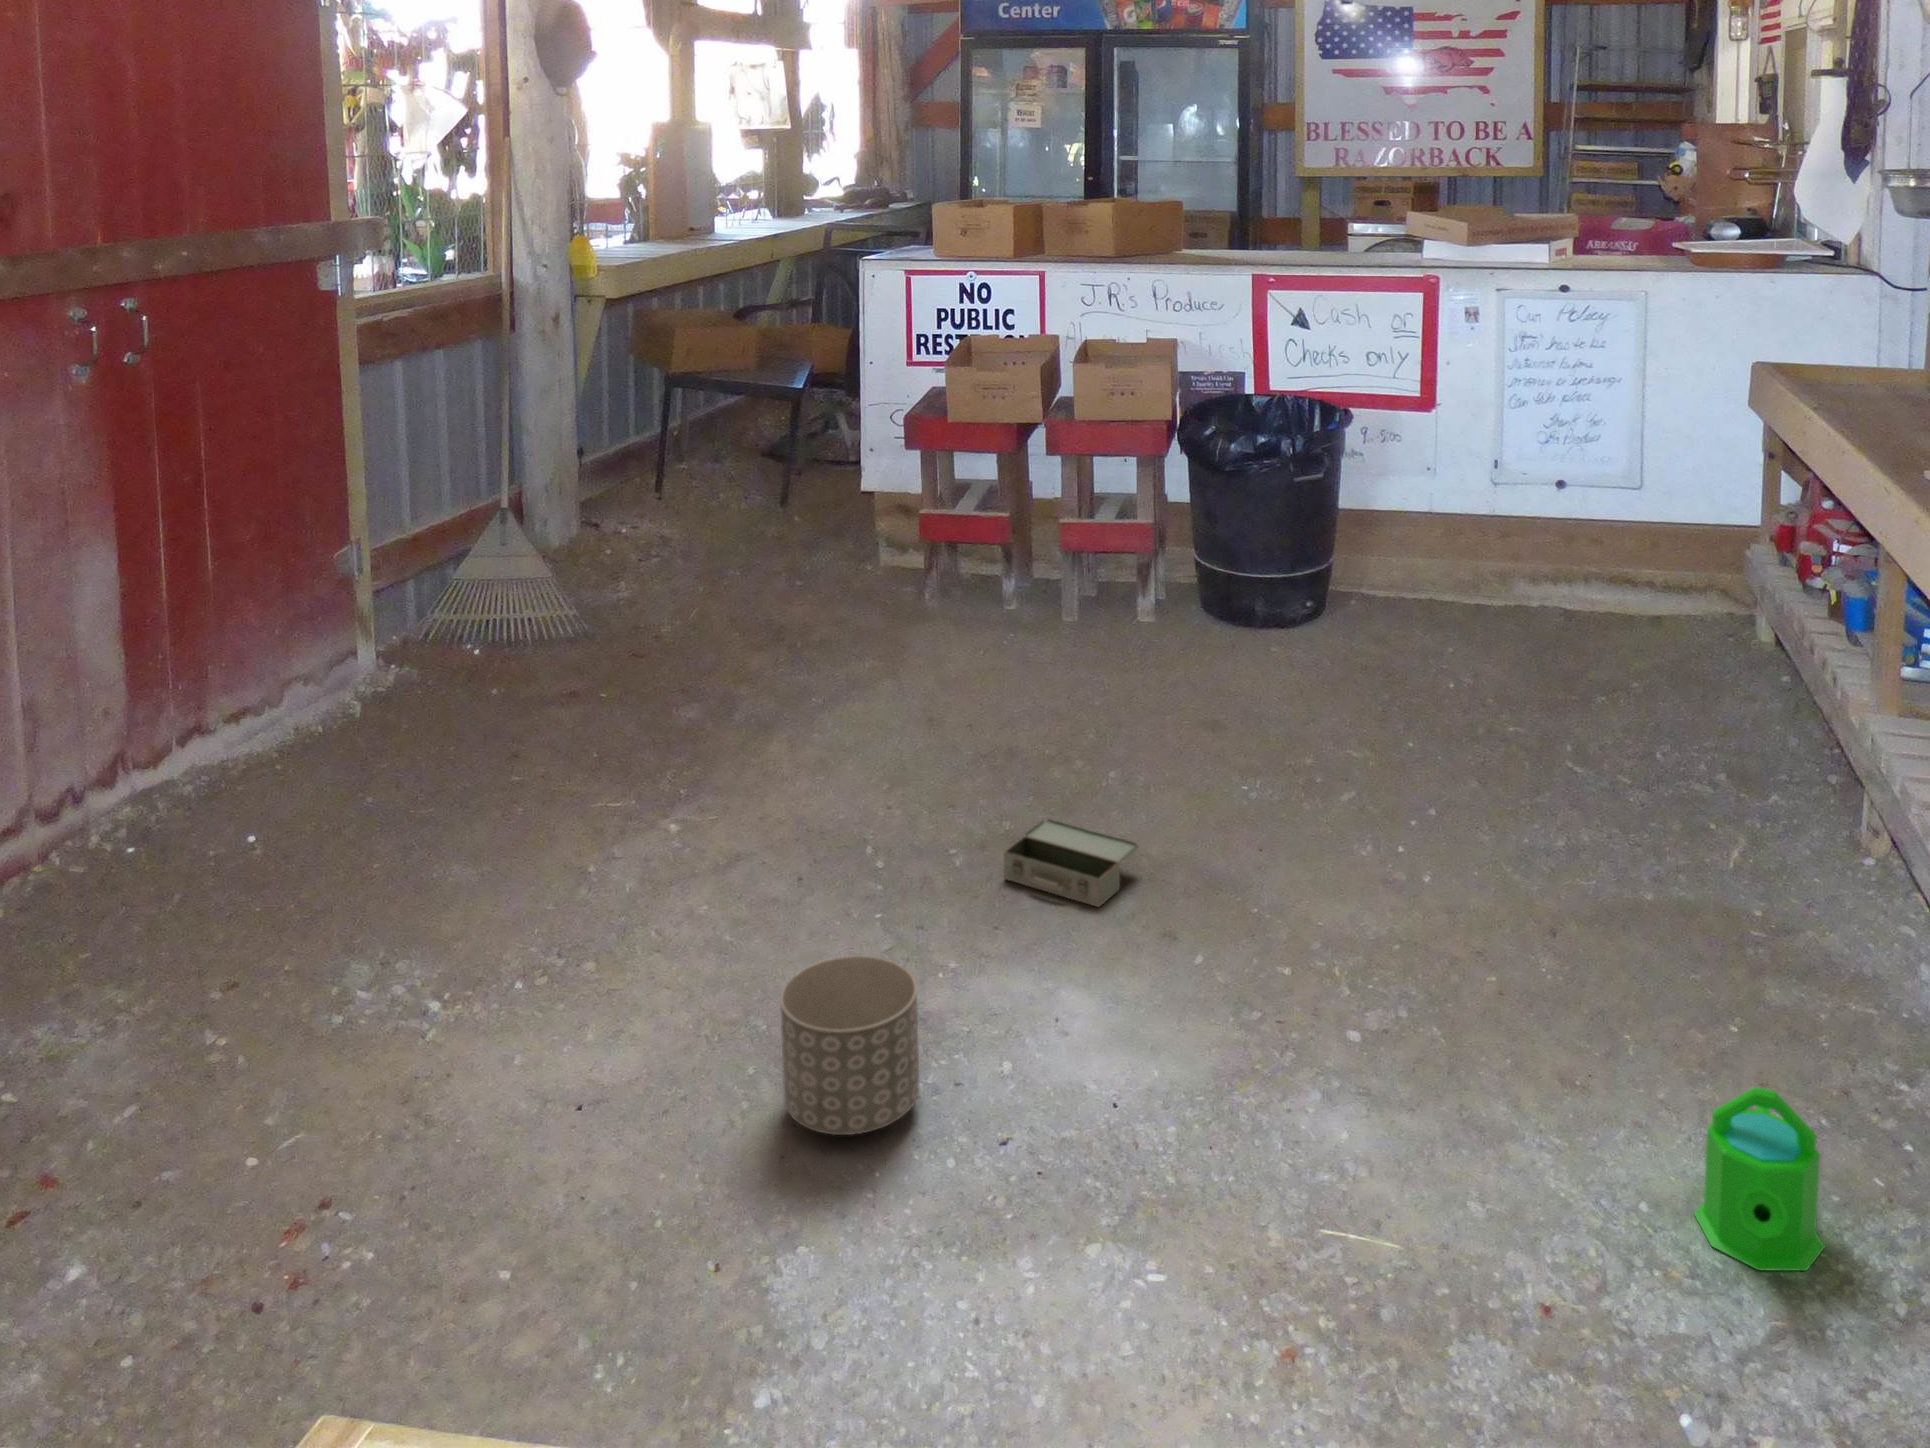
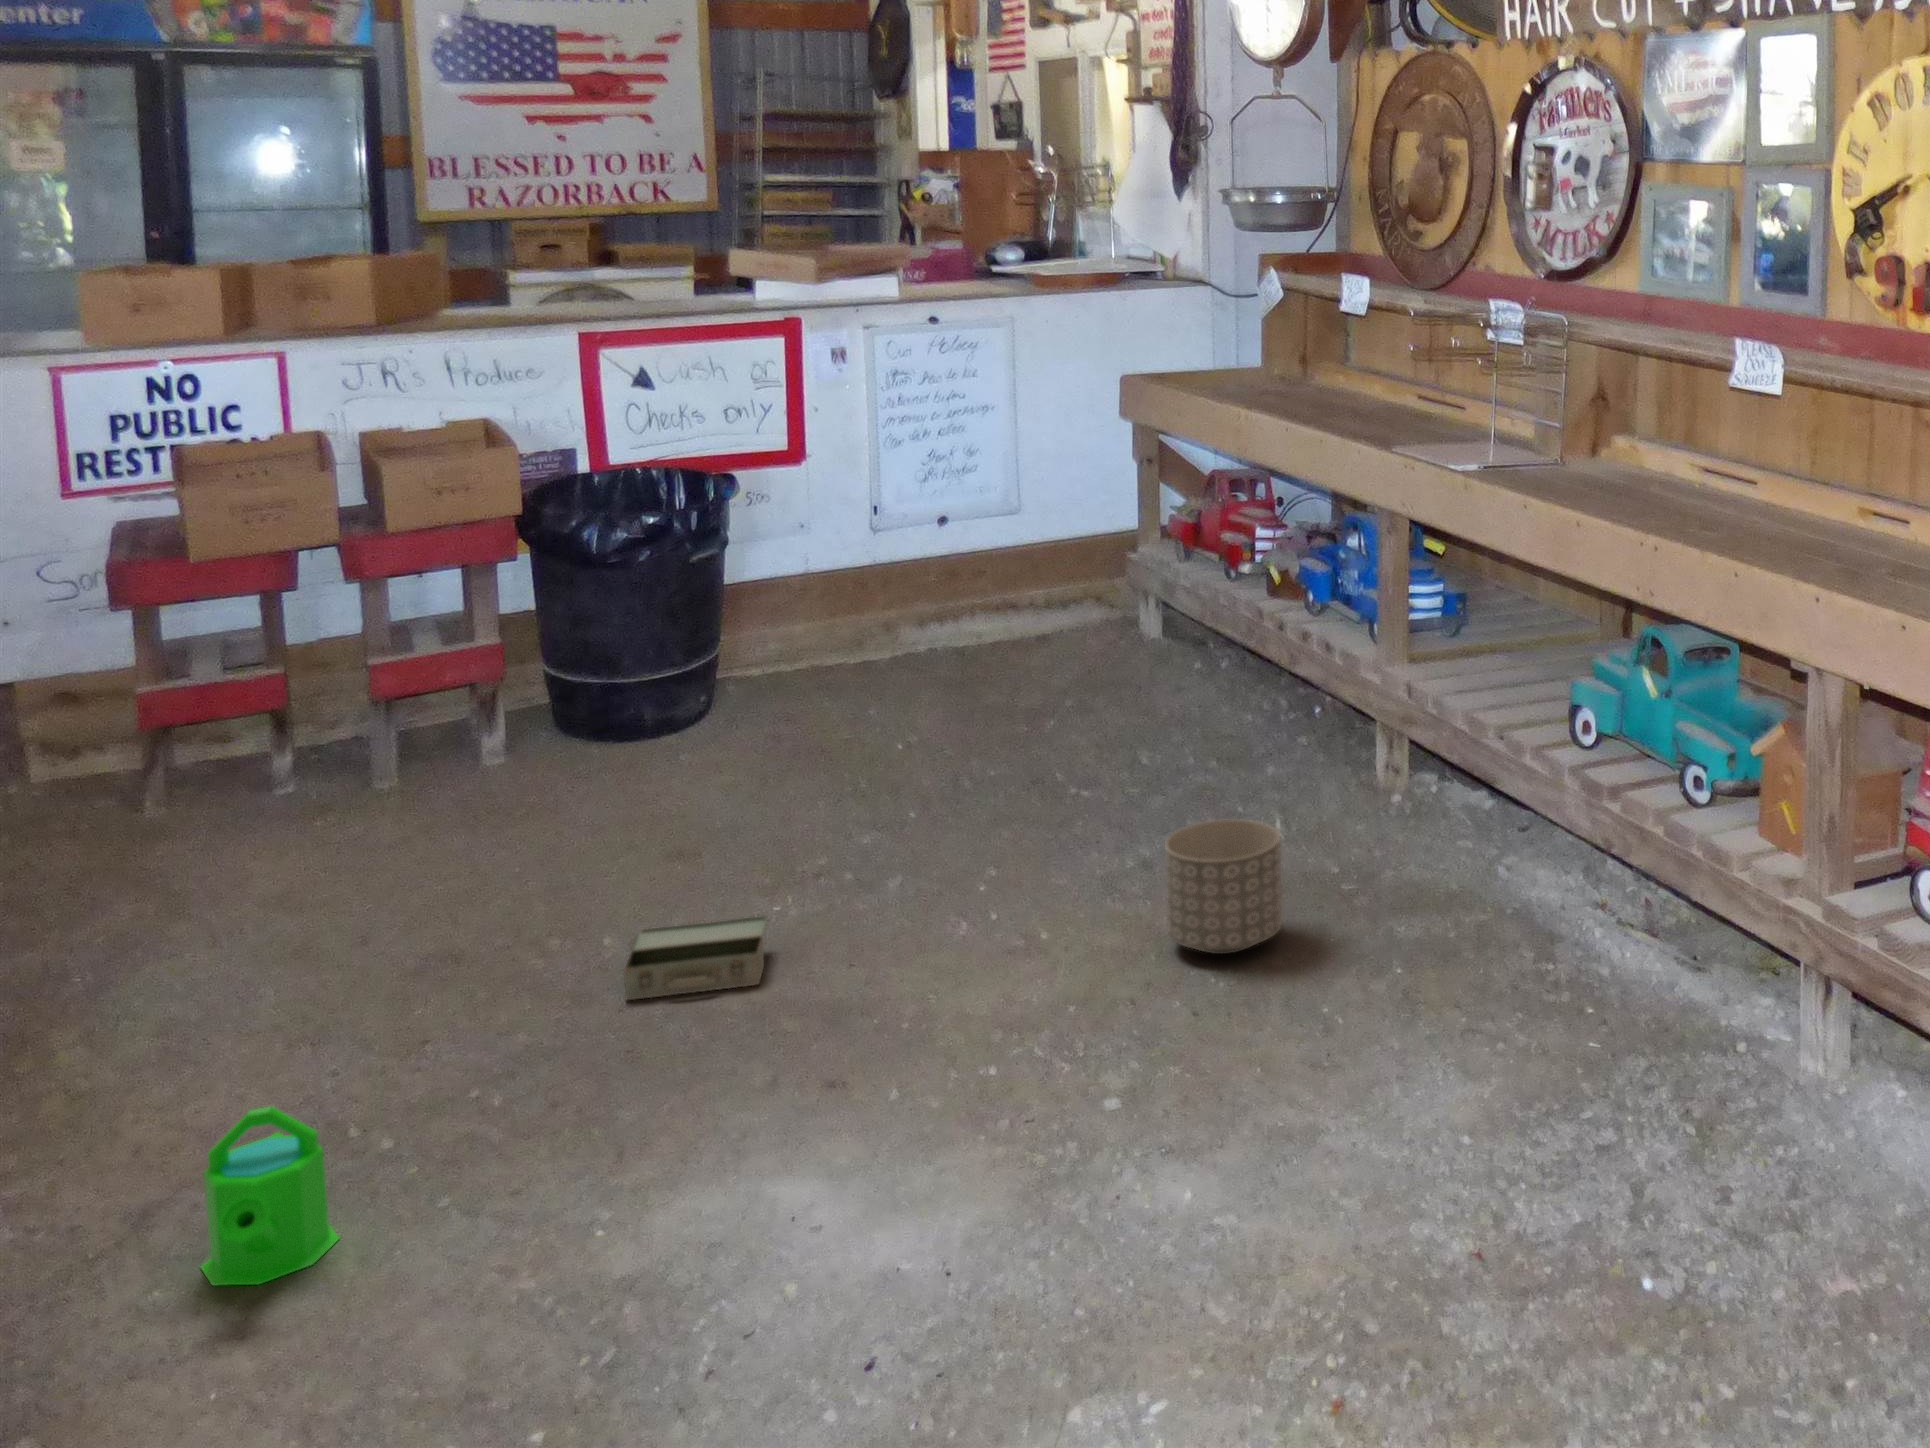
planter: present [780,956,919,1135] -> present [1165,819,1282,954]
watering can: present [1695,1087,1825,1271] -> present [201,1107,339,1286]

